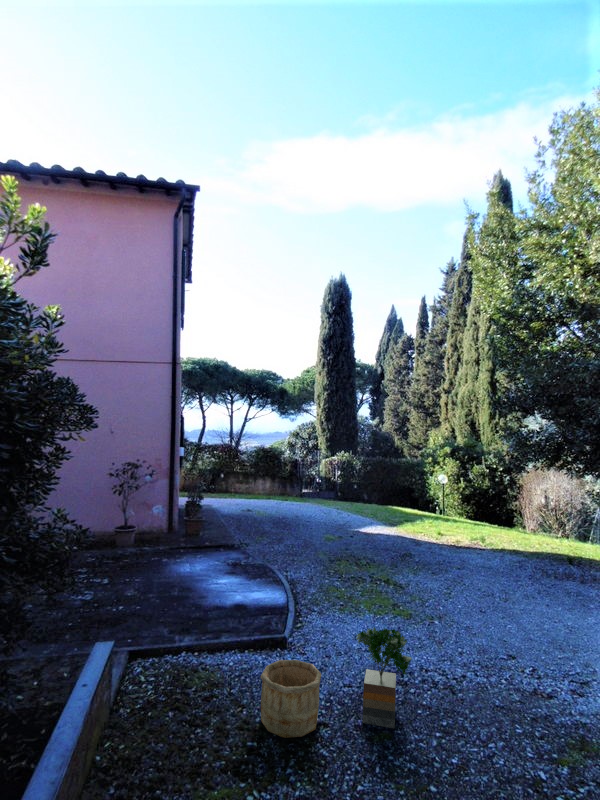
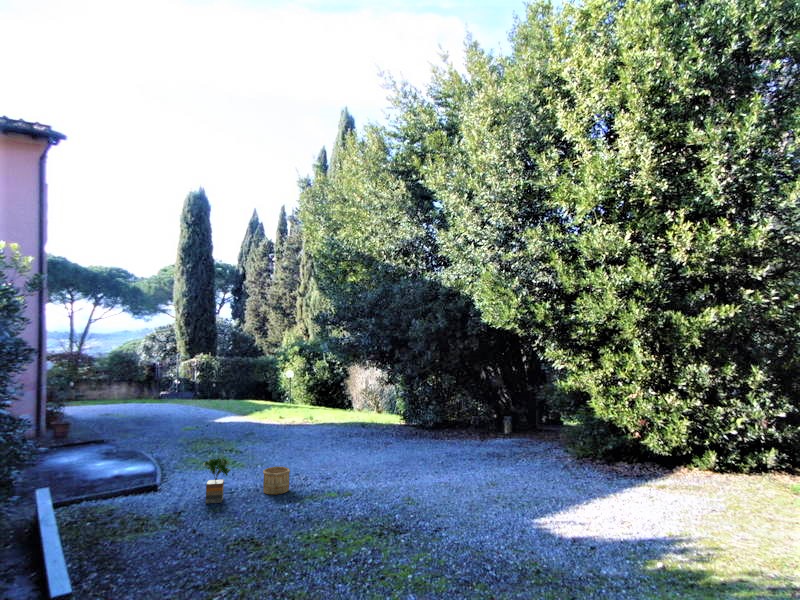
wooden bucket: present [260,660,321,738] -> present [263,467,290,495]

